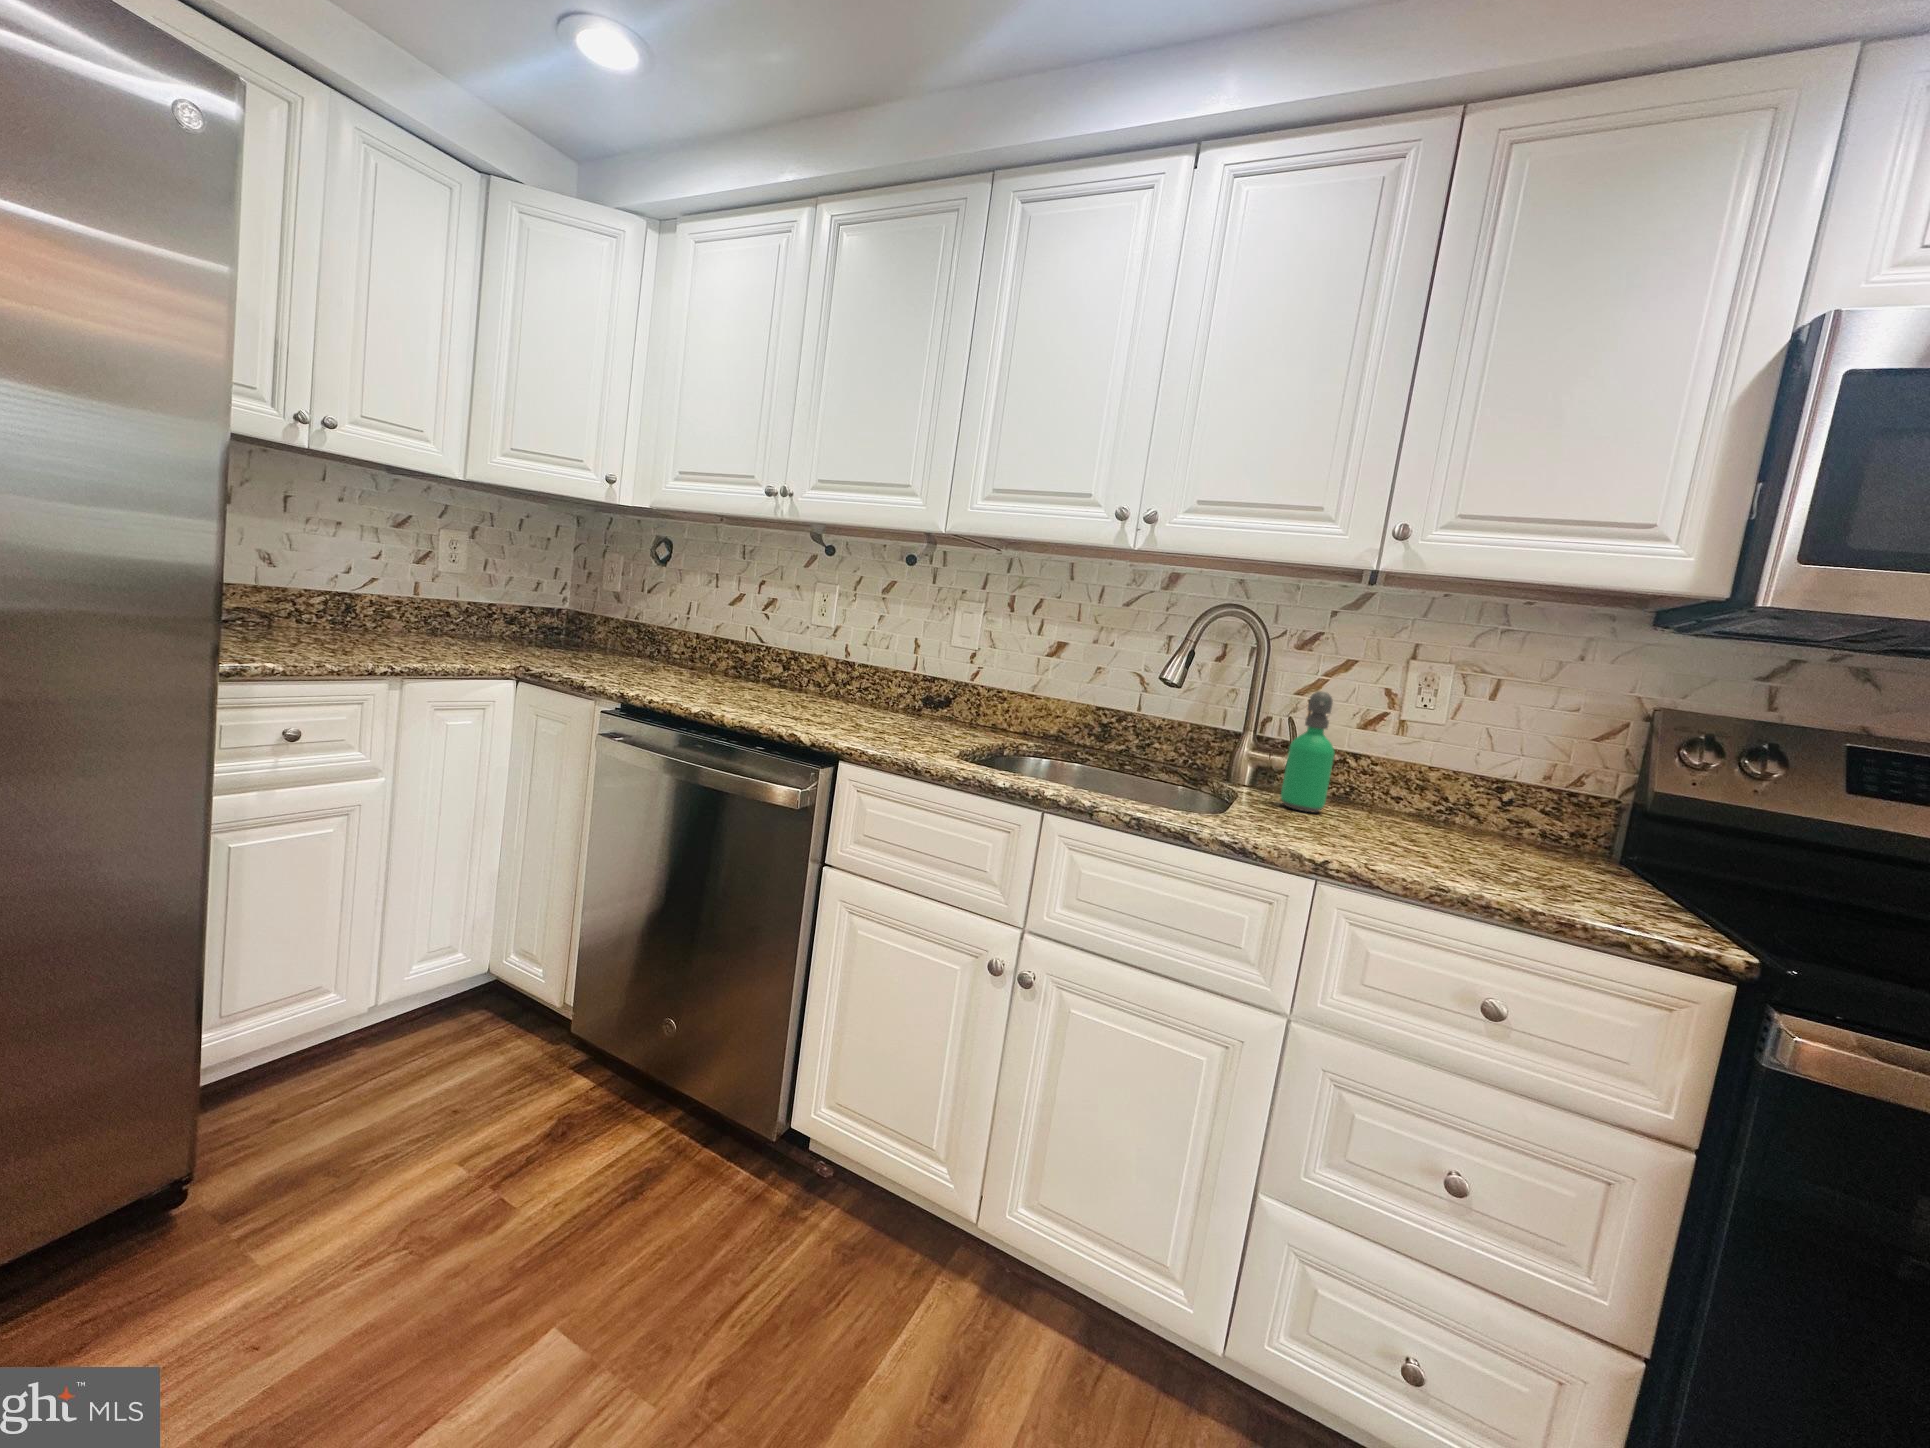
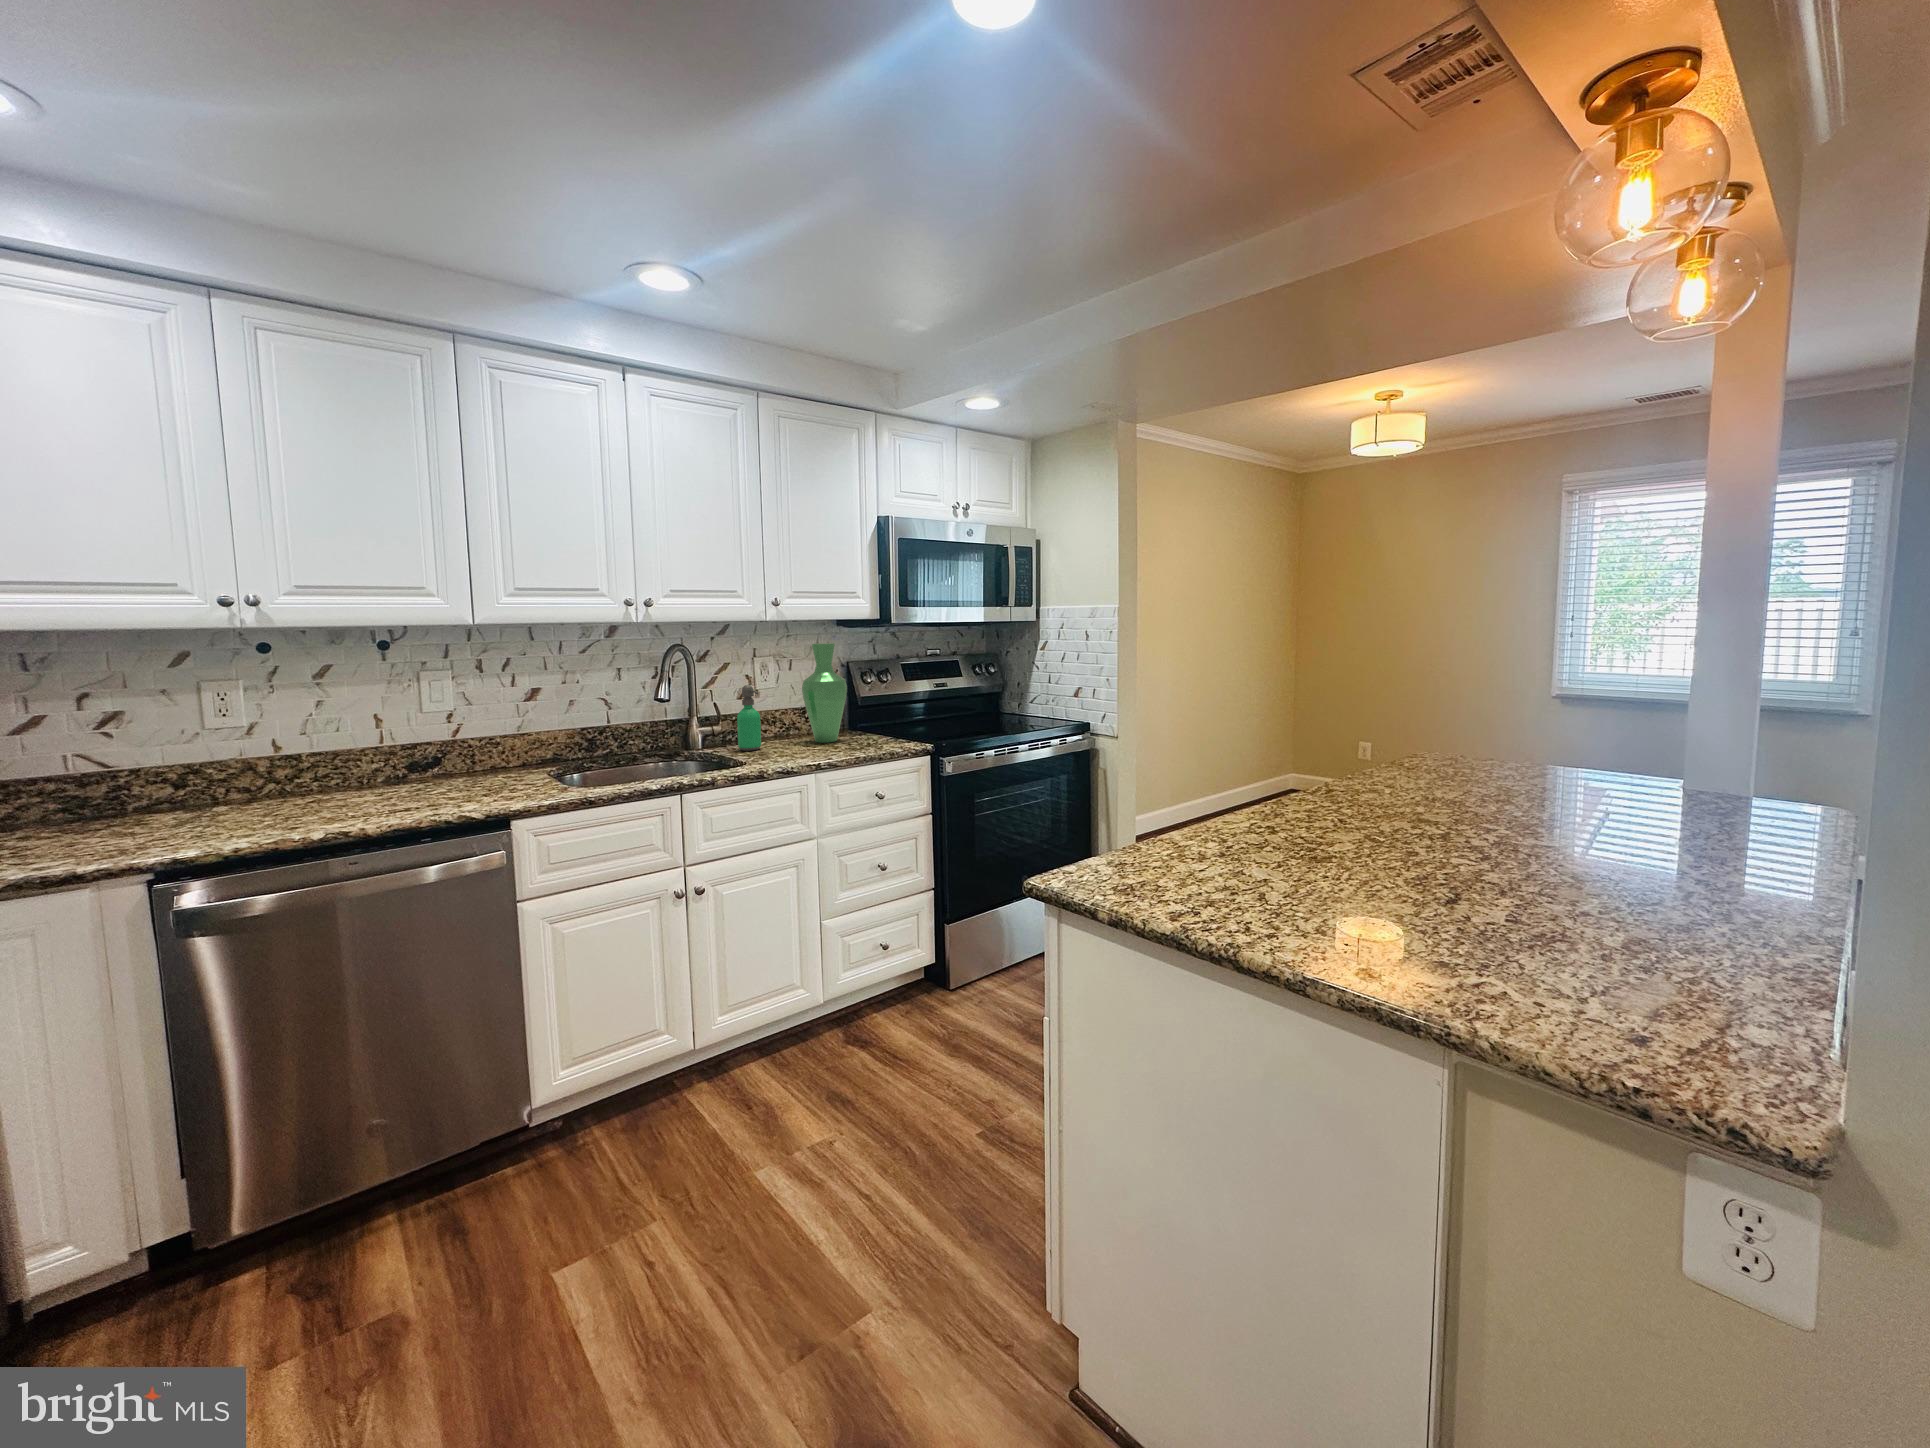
vase: none [1445,636,1564,857] -> present [802,643,847,743]

